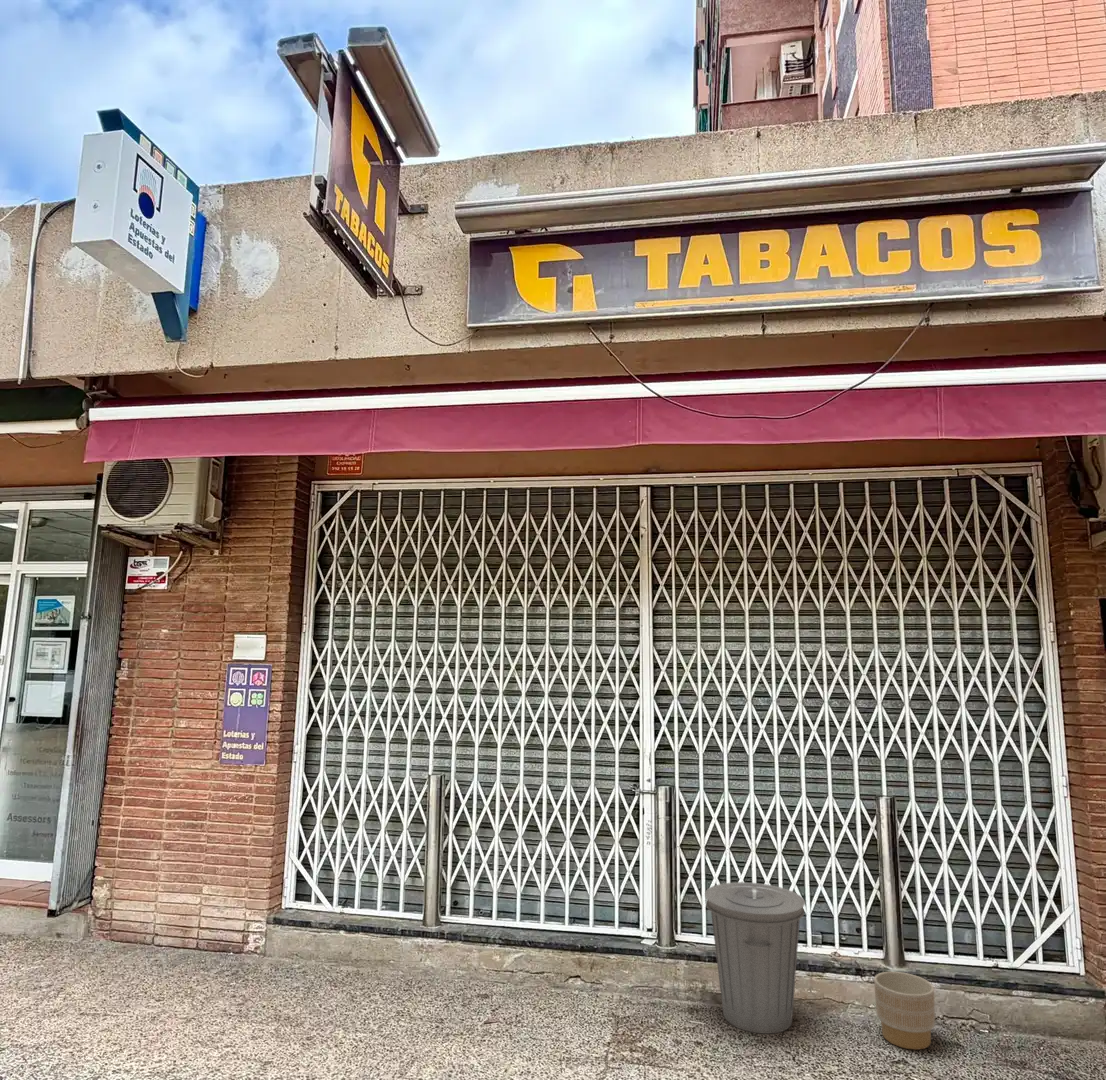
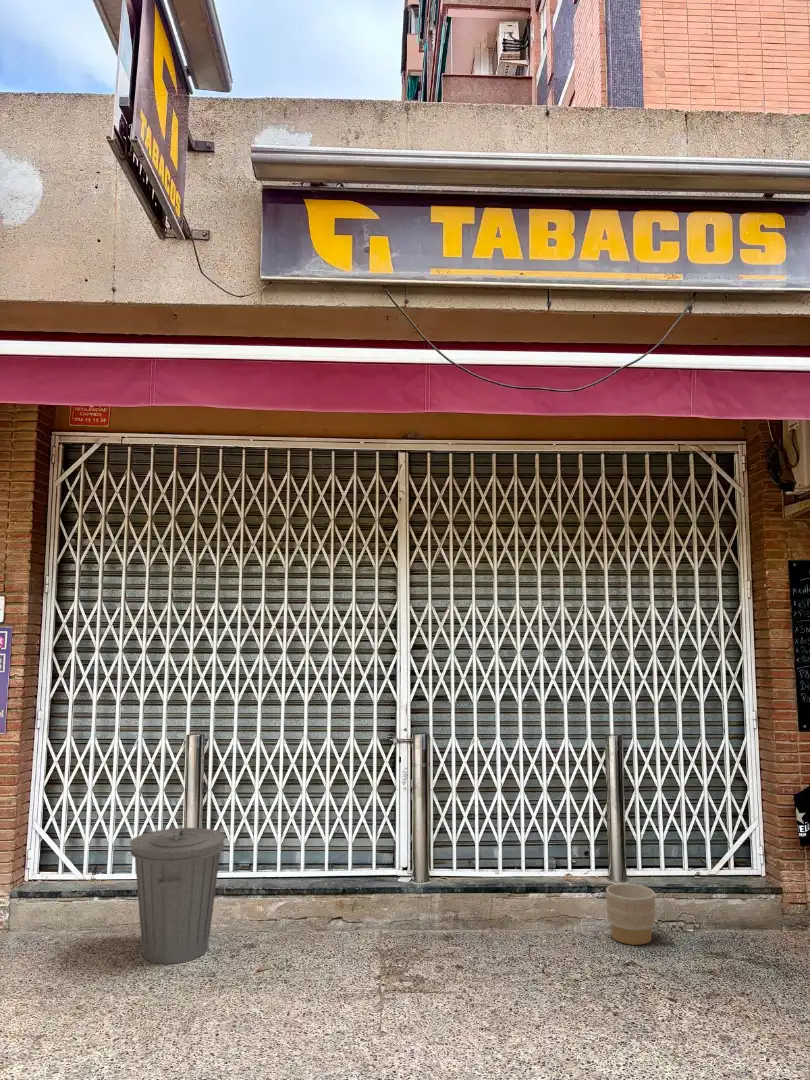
trash can: present [705,882,805,1034] -> present [130,828,226,964]

